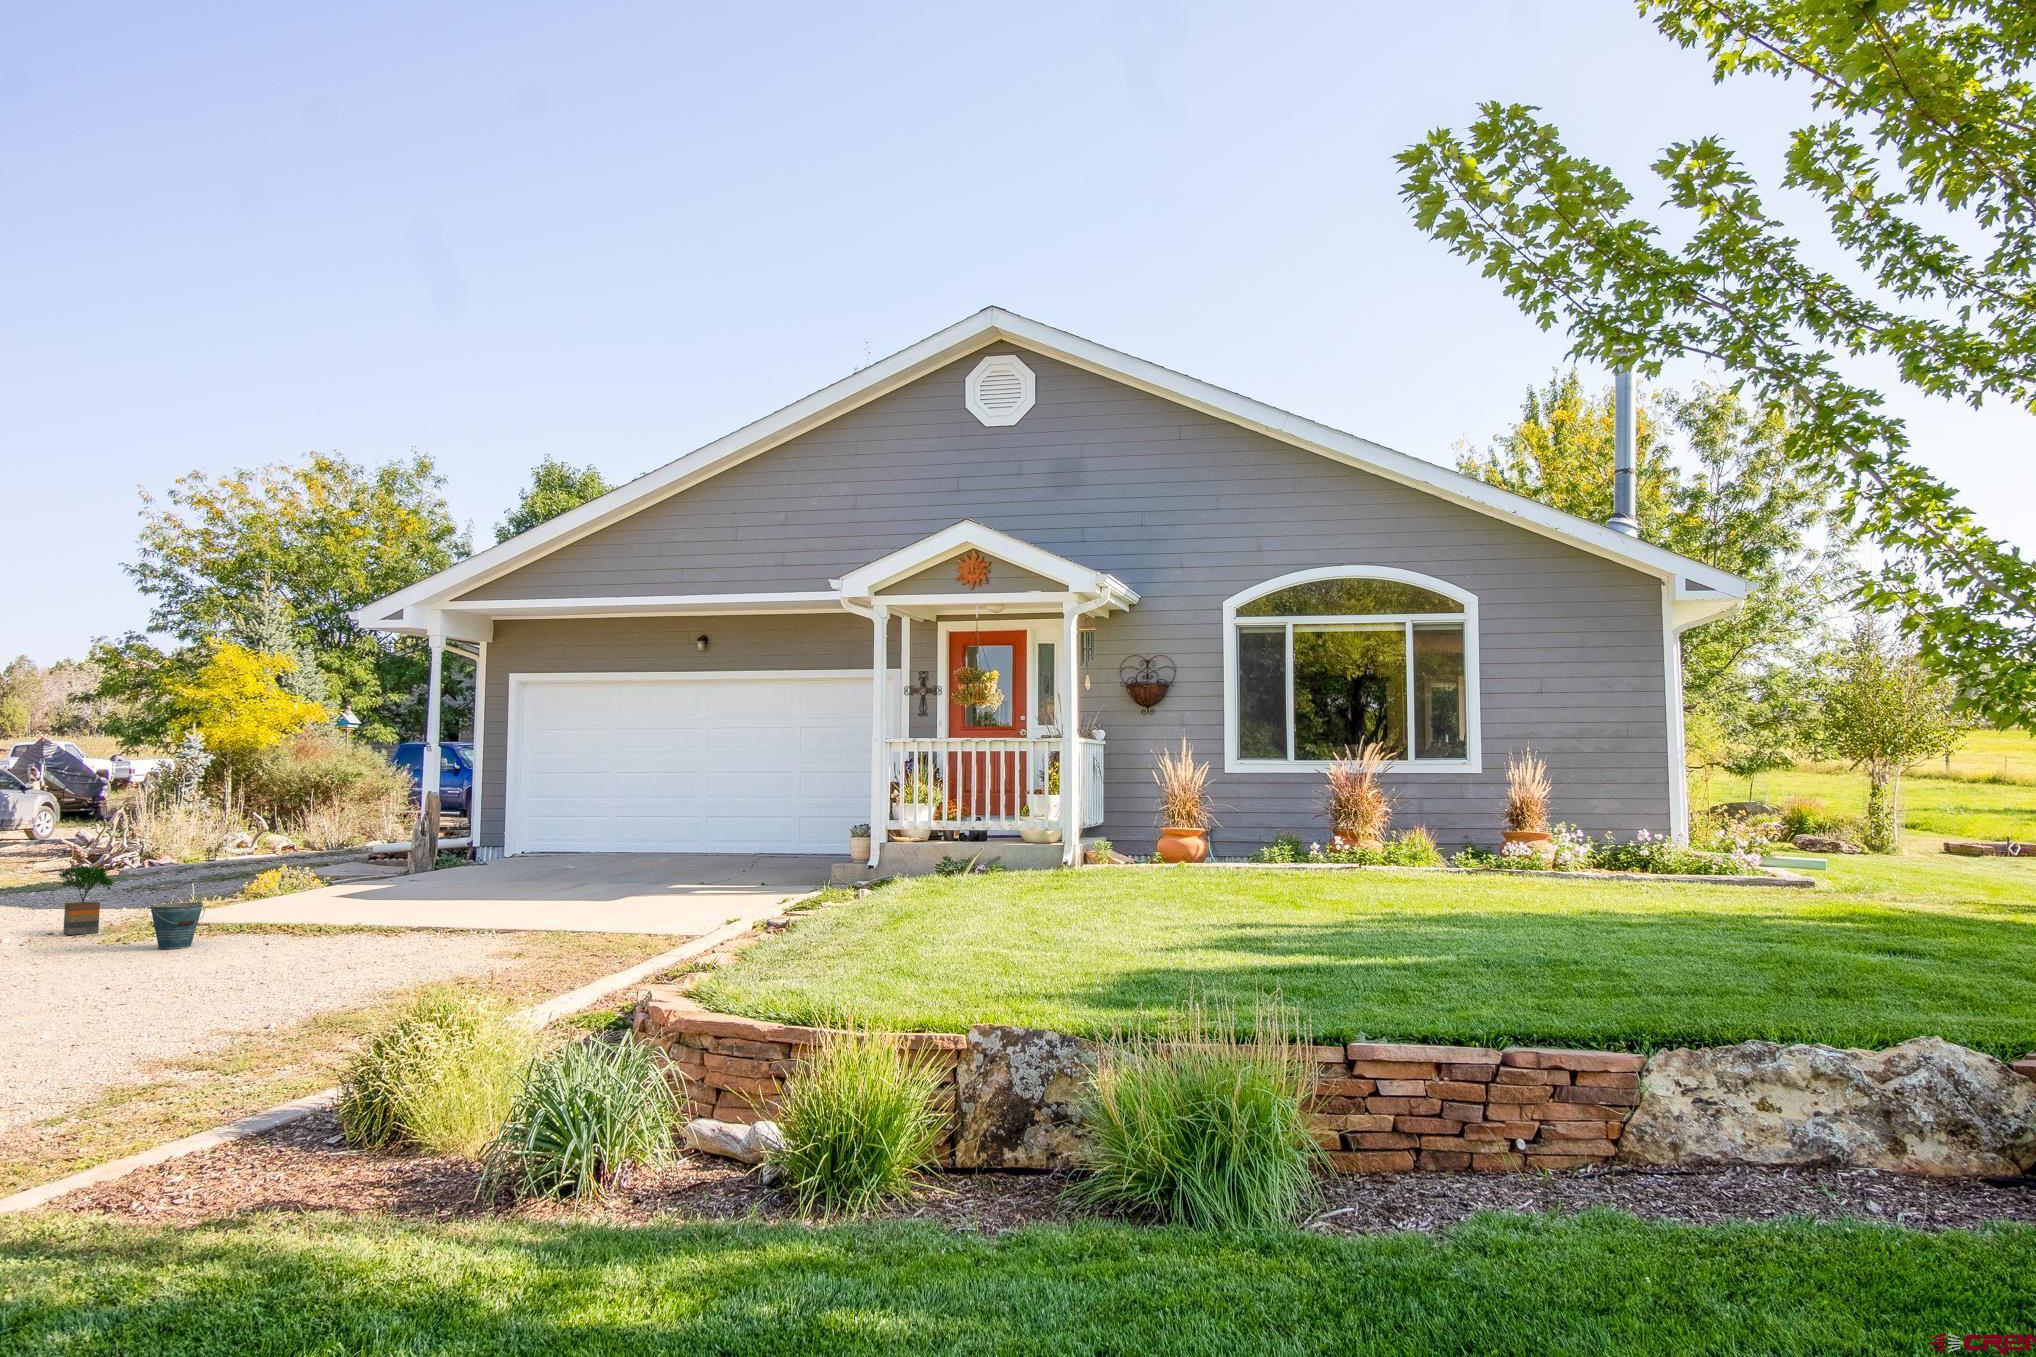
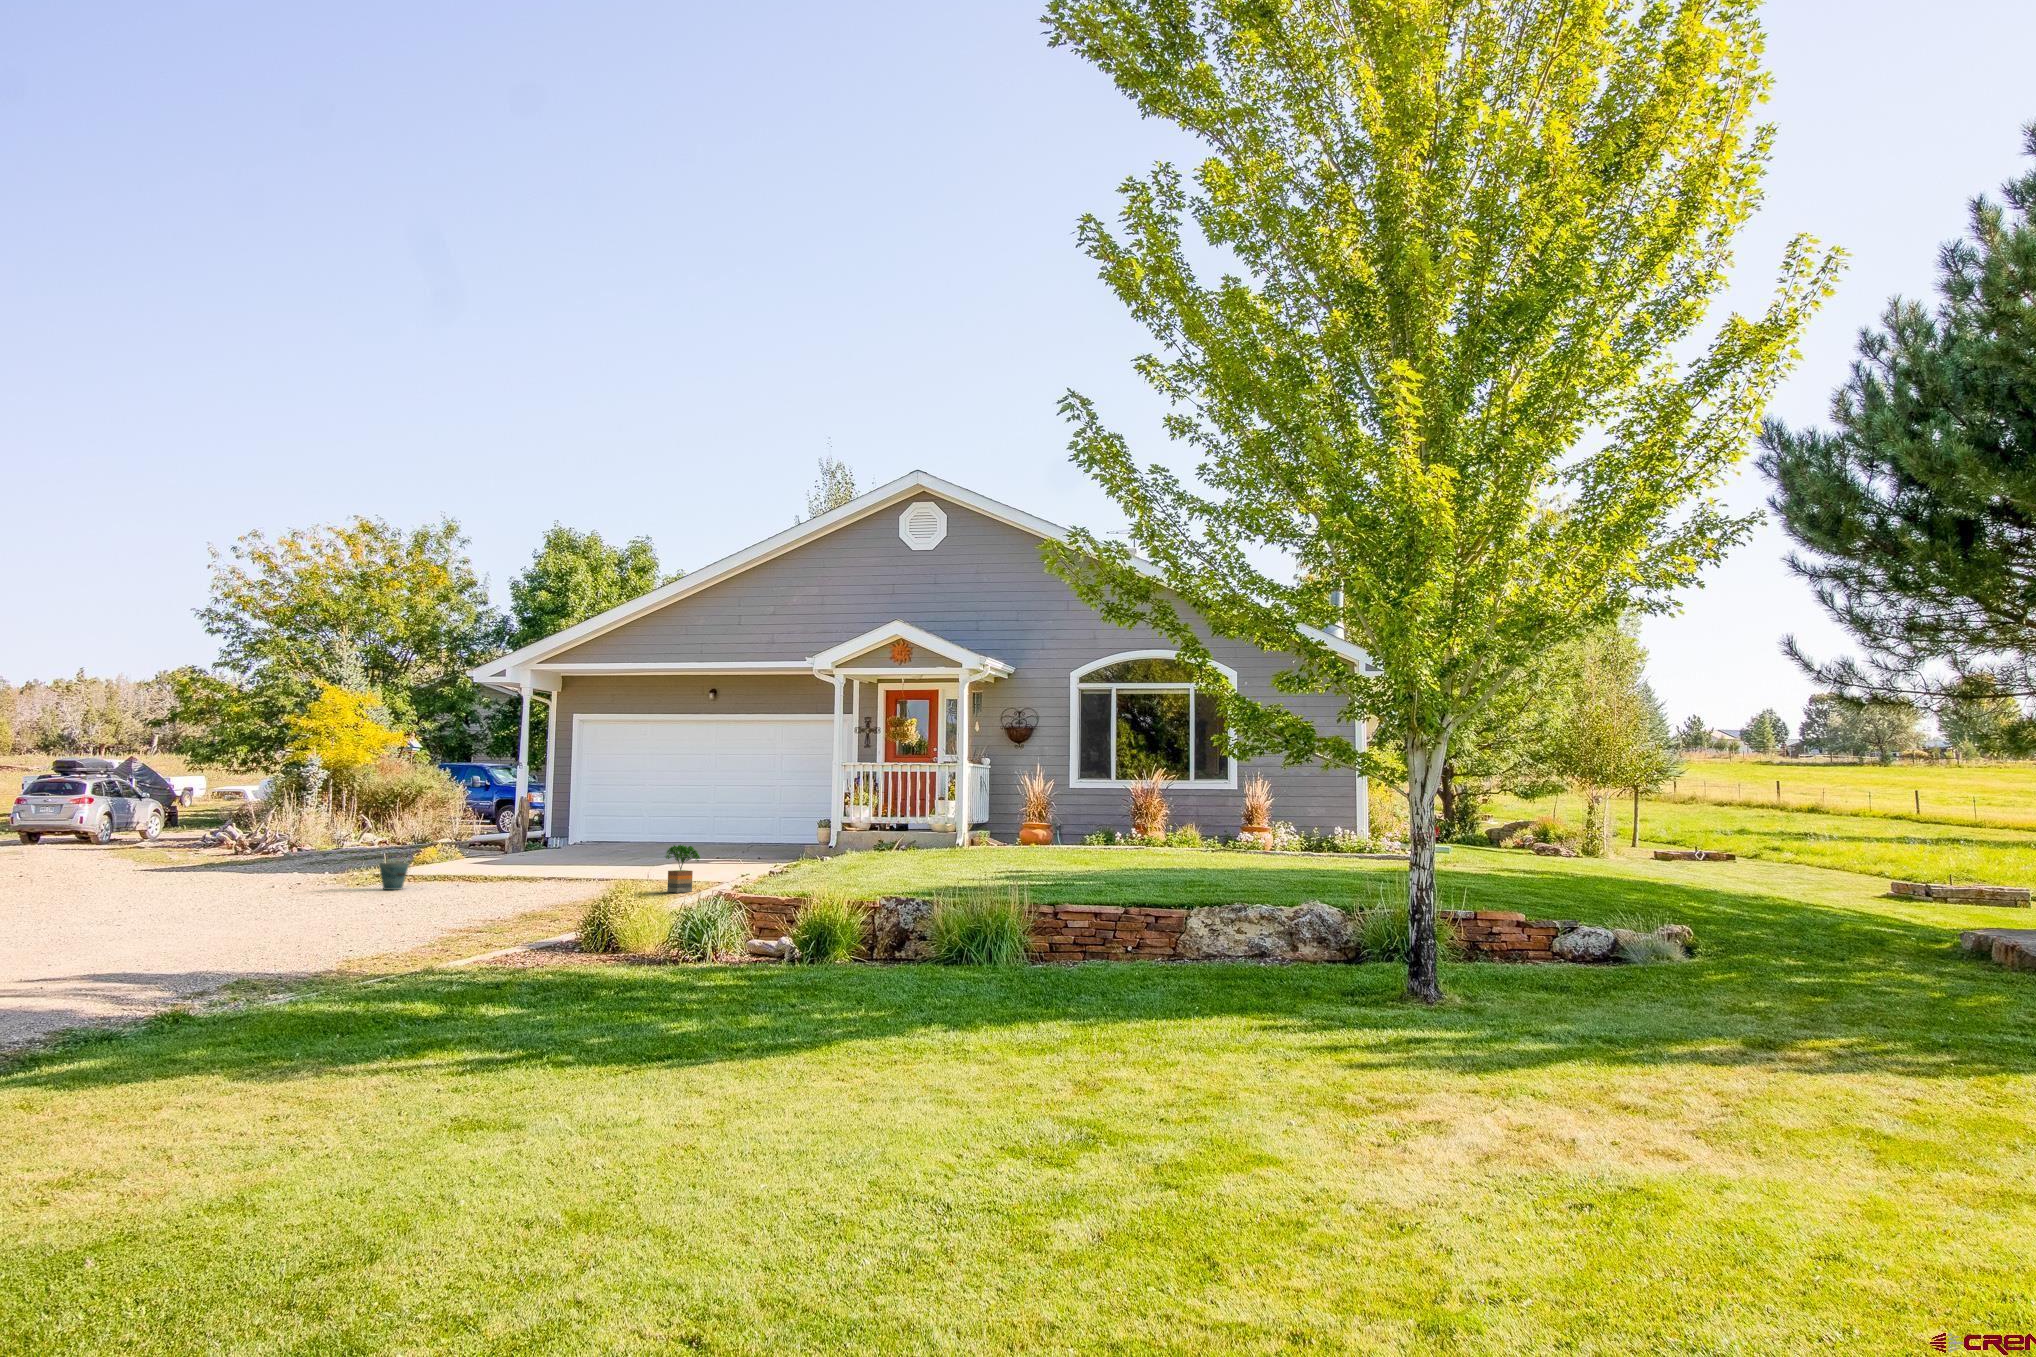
potted tree: present [59,866,113,935] -> present [666,845,700,893]

